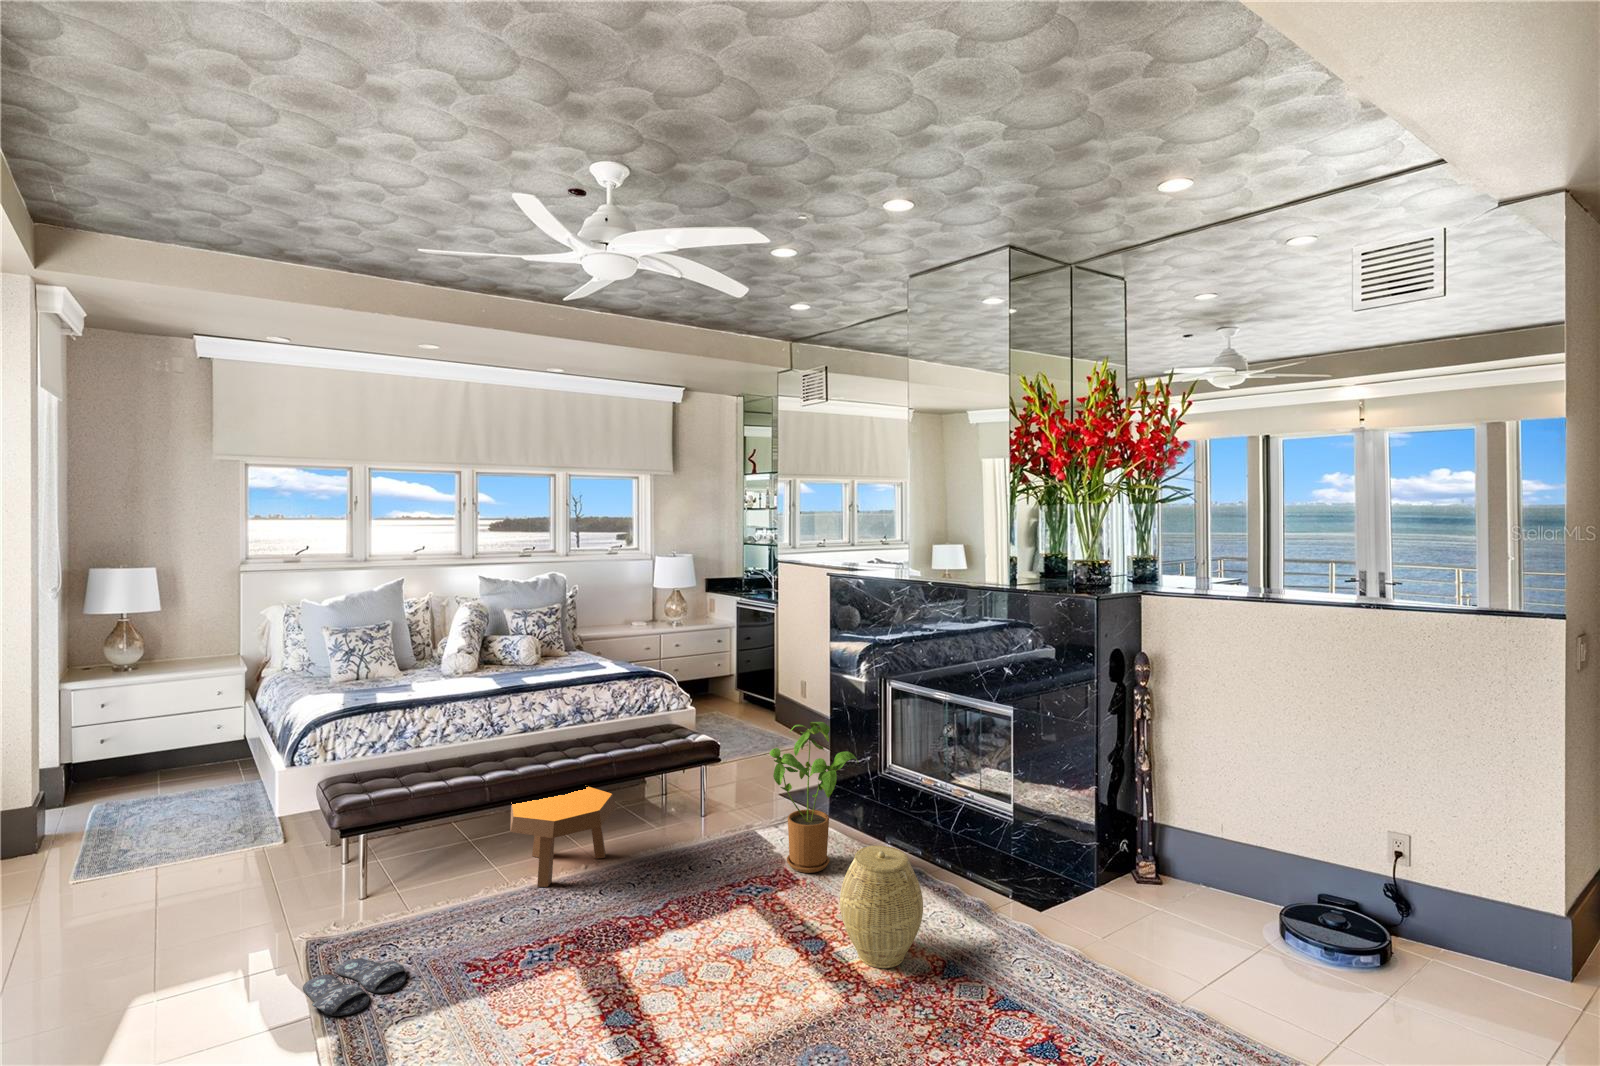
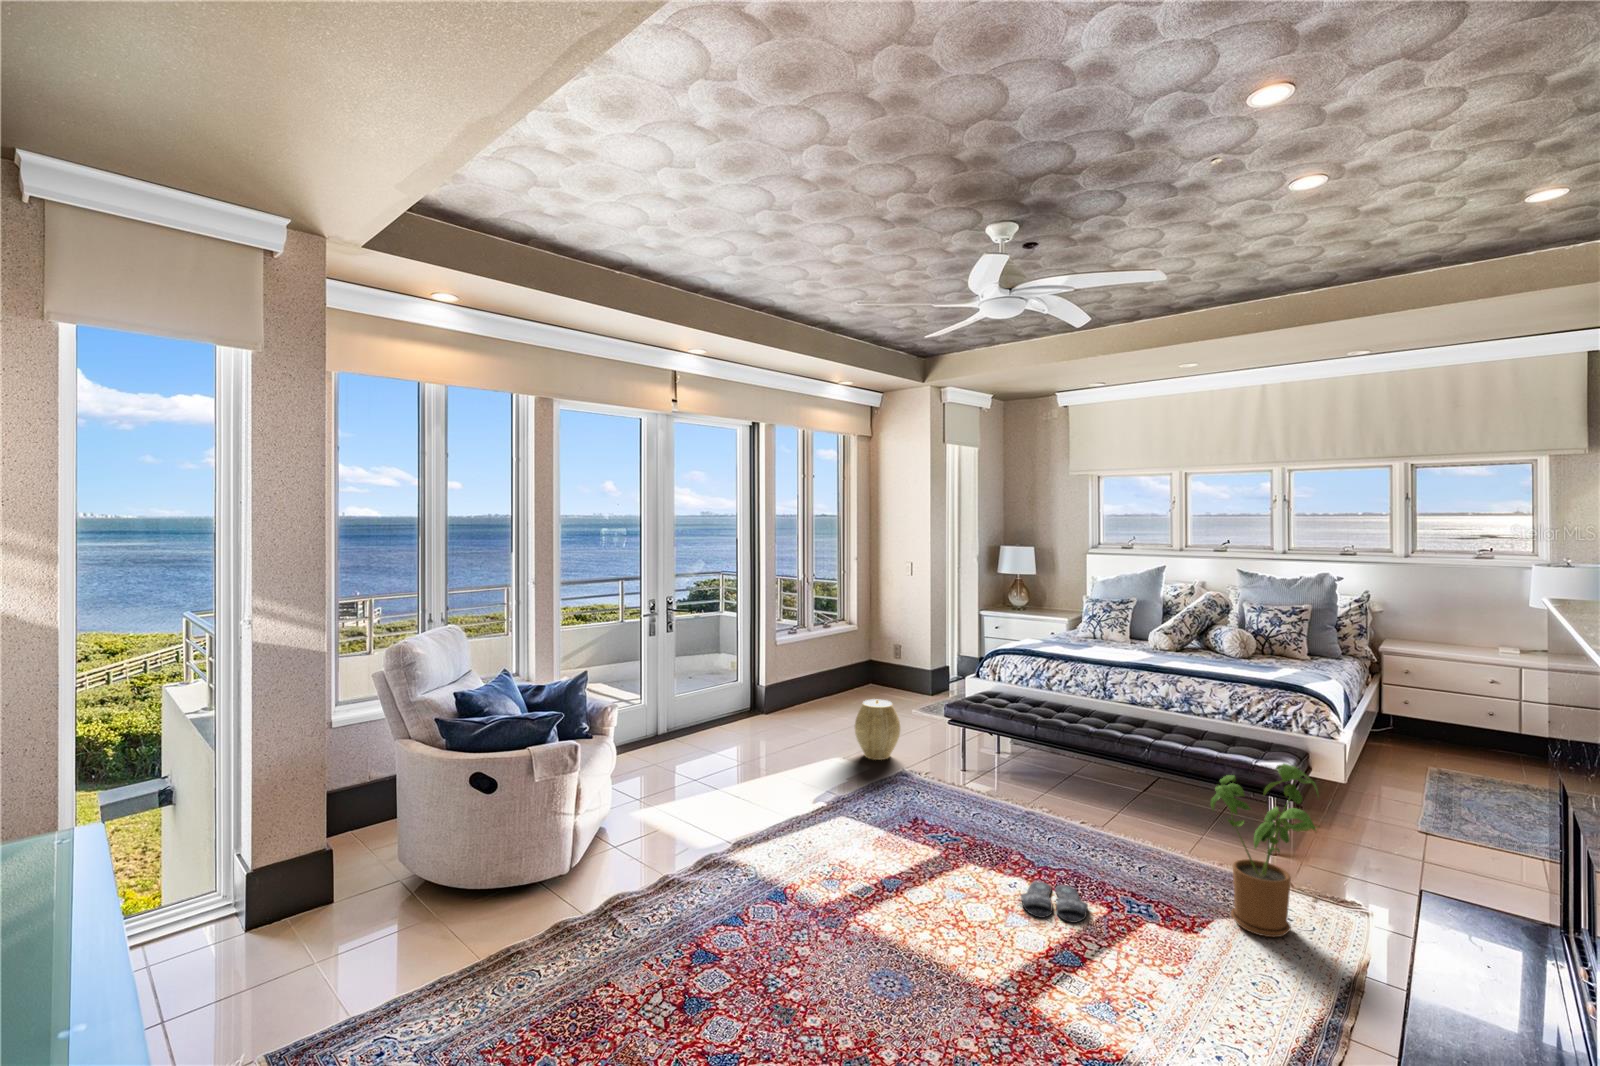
footstool: present [510,787,617,887] -> none [1047,746,1137,824]
woven basket: present [840,846,923,968] -> present [855,699,901,760]
slippers: present [303,958,406,1016] -> present [1021,881,1088,923]

